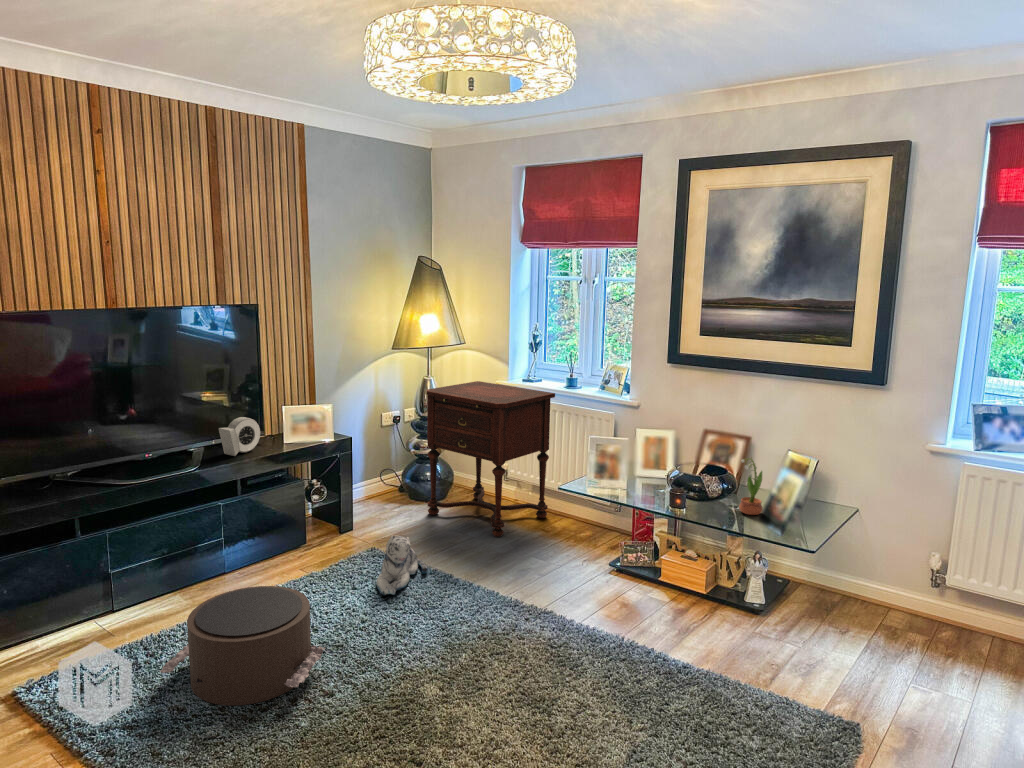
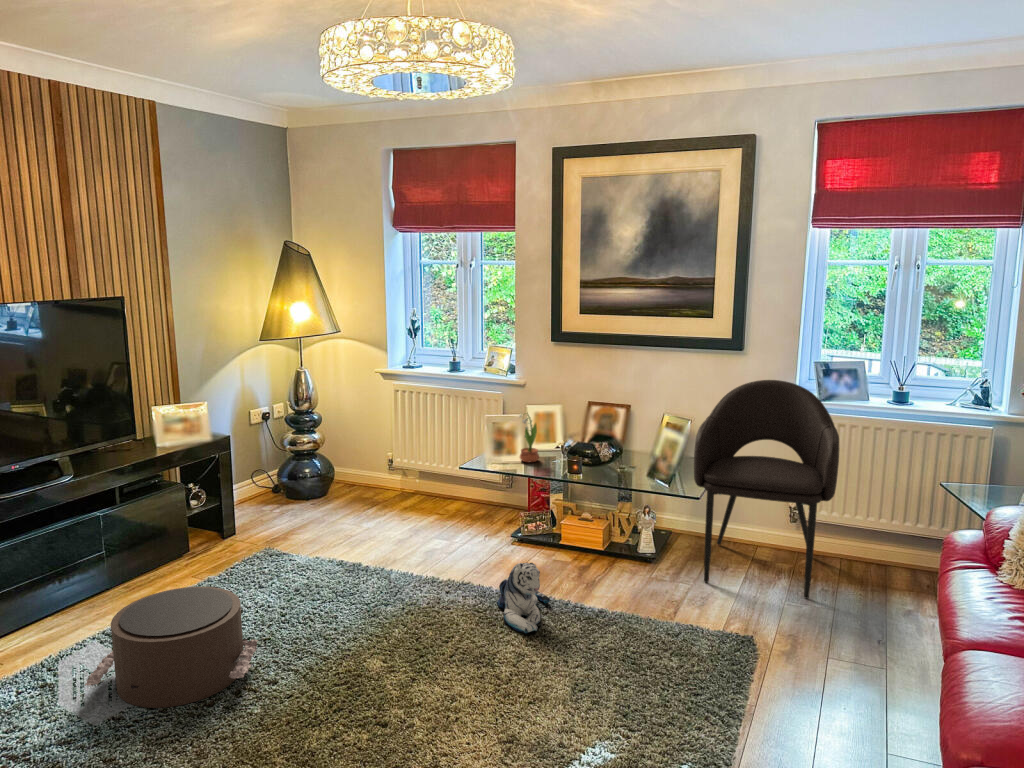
side table: present [427,381,555,537] -> none [305,370,439,525]
alarm clock: present [219,417,260,456] -> none [88,420,134,463]
armchair: none [809,421,995,685] -> present [694,380,839,599]
potted flower: present [739,458,763,515] -> present [519,413,539,462]
plush toy: present [376,535,427,595] -> present [497,563,550,634]

